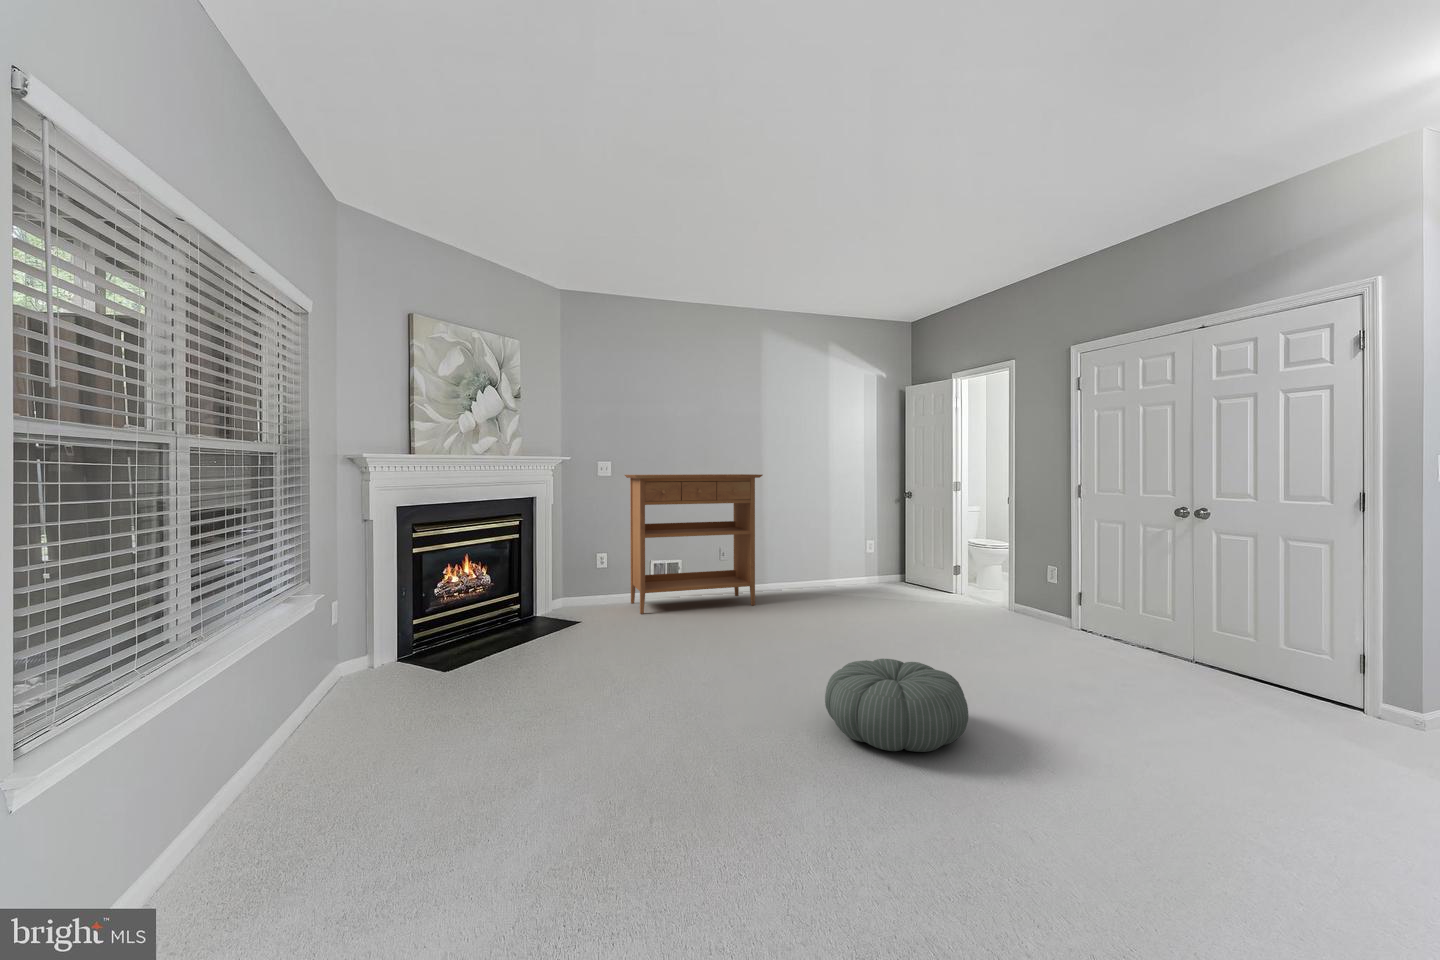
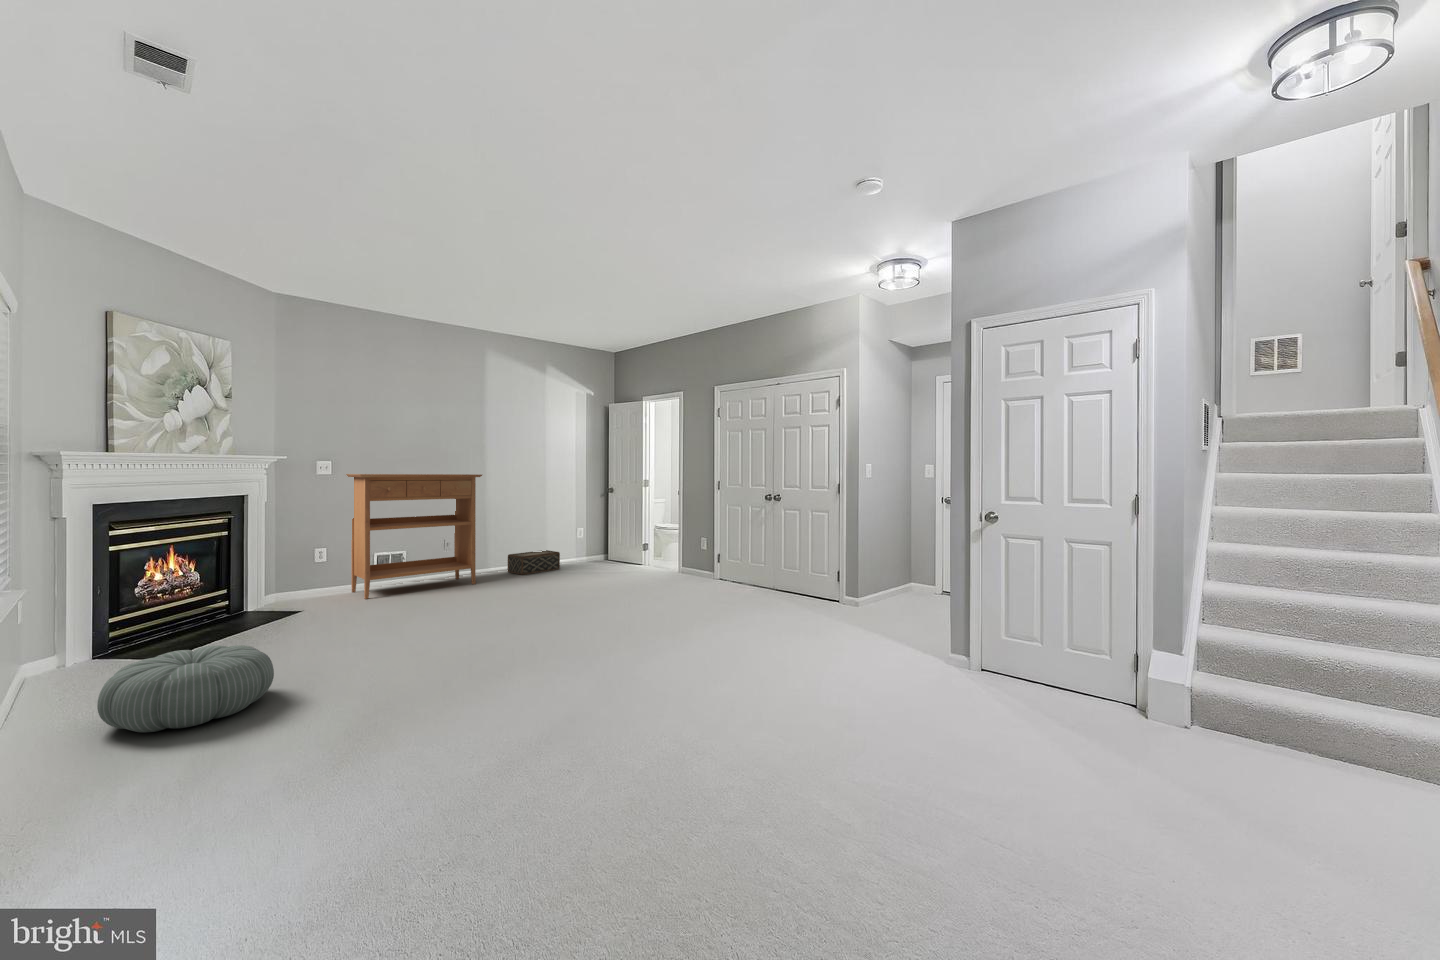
woven basket: none [792,567,854,597] -> present [508,550,560,575]
pouf: present [825,659,968,752] -> present [97,645,274,732]

